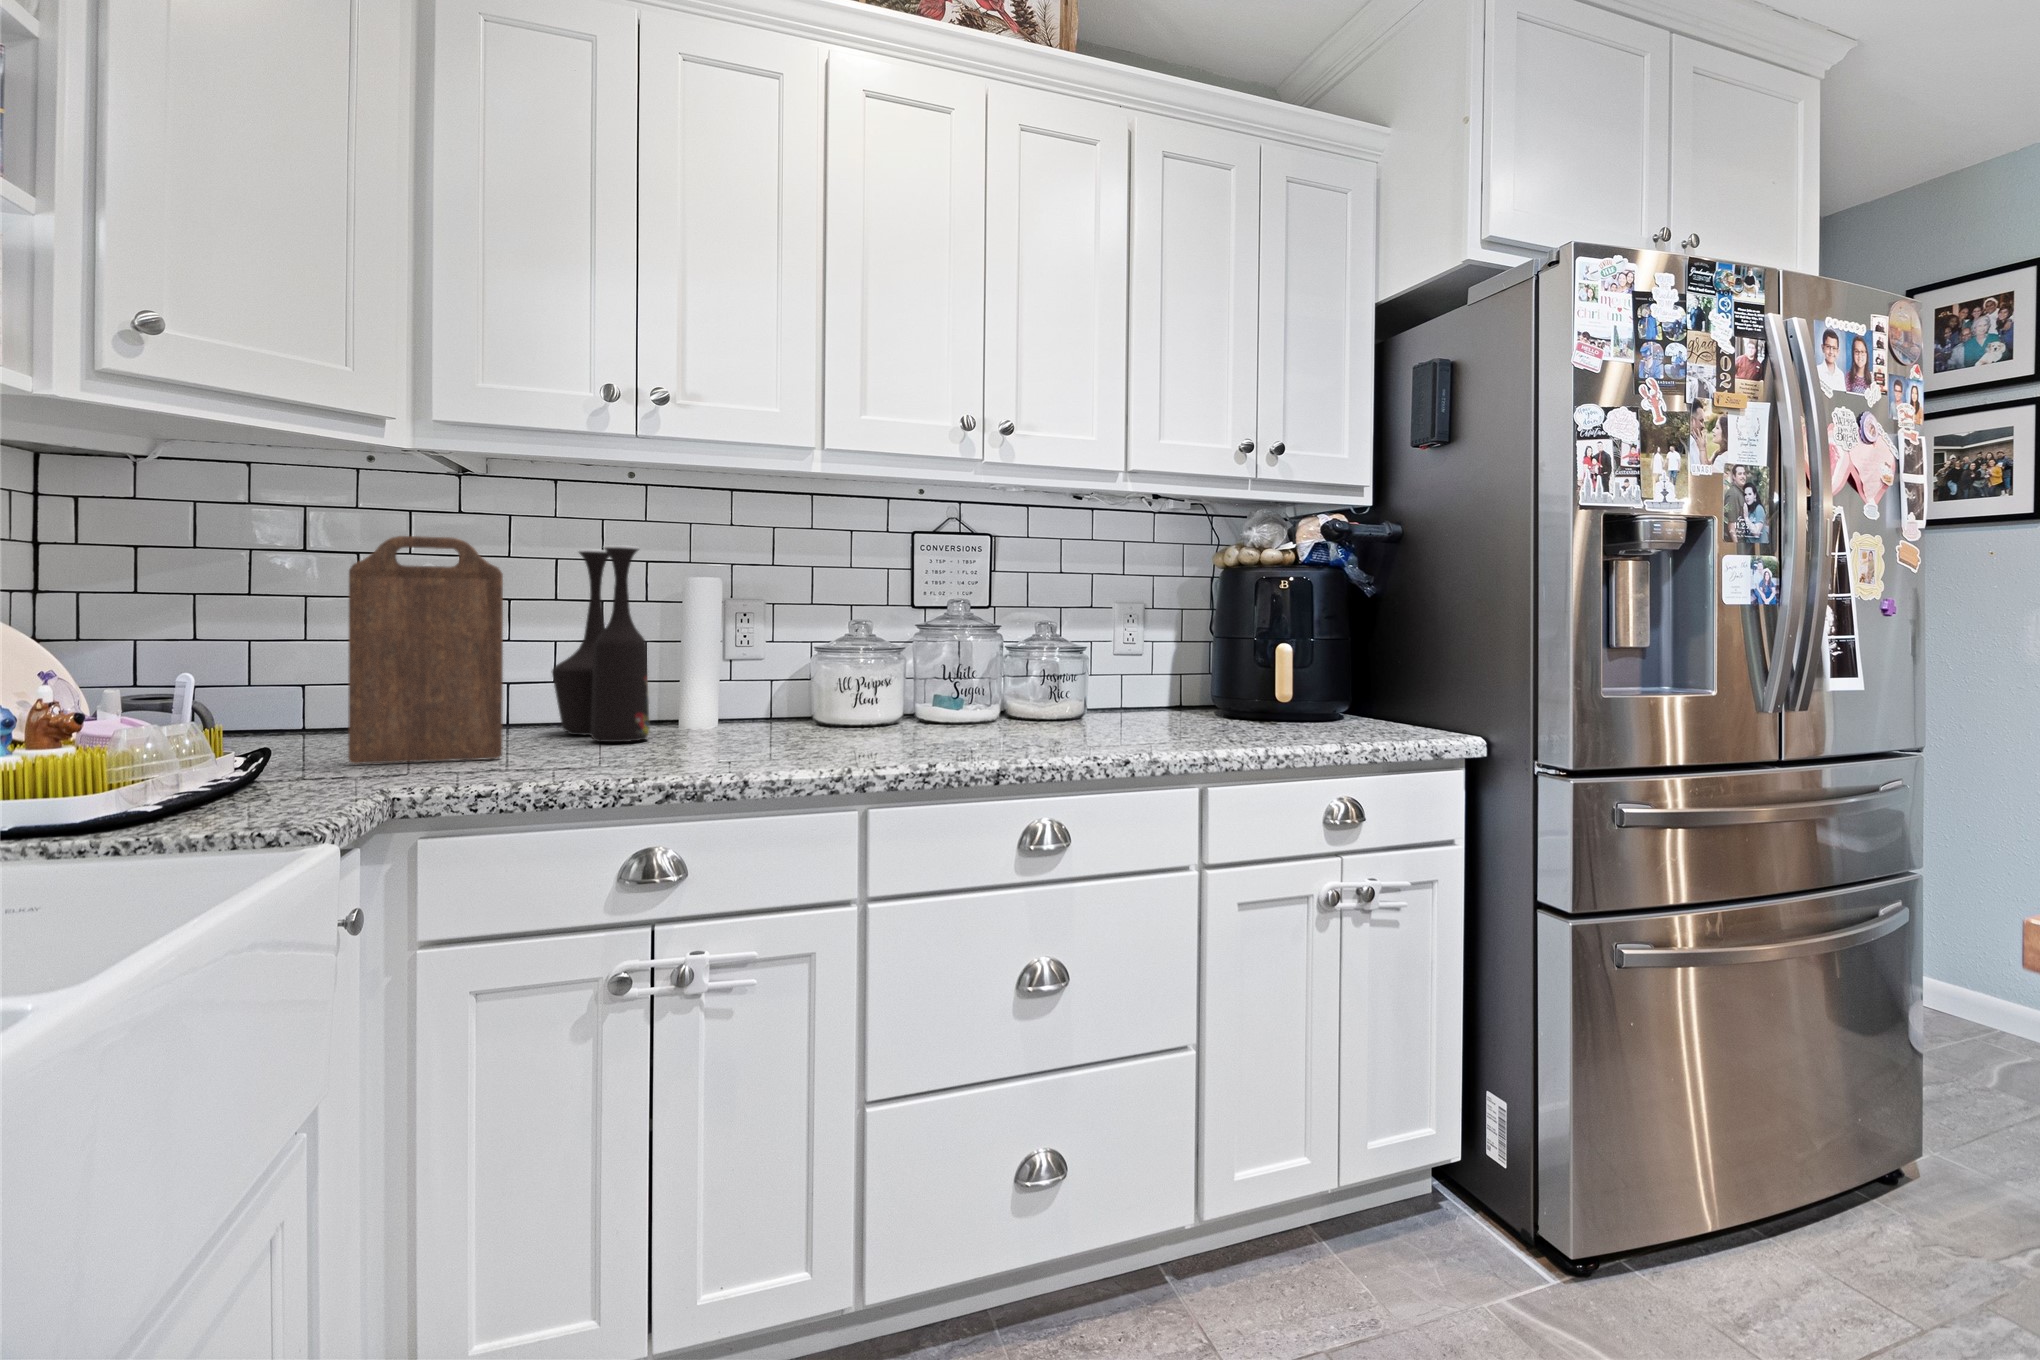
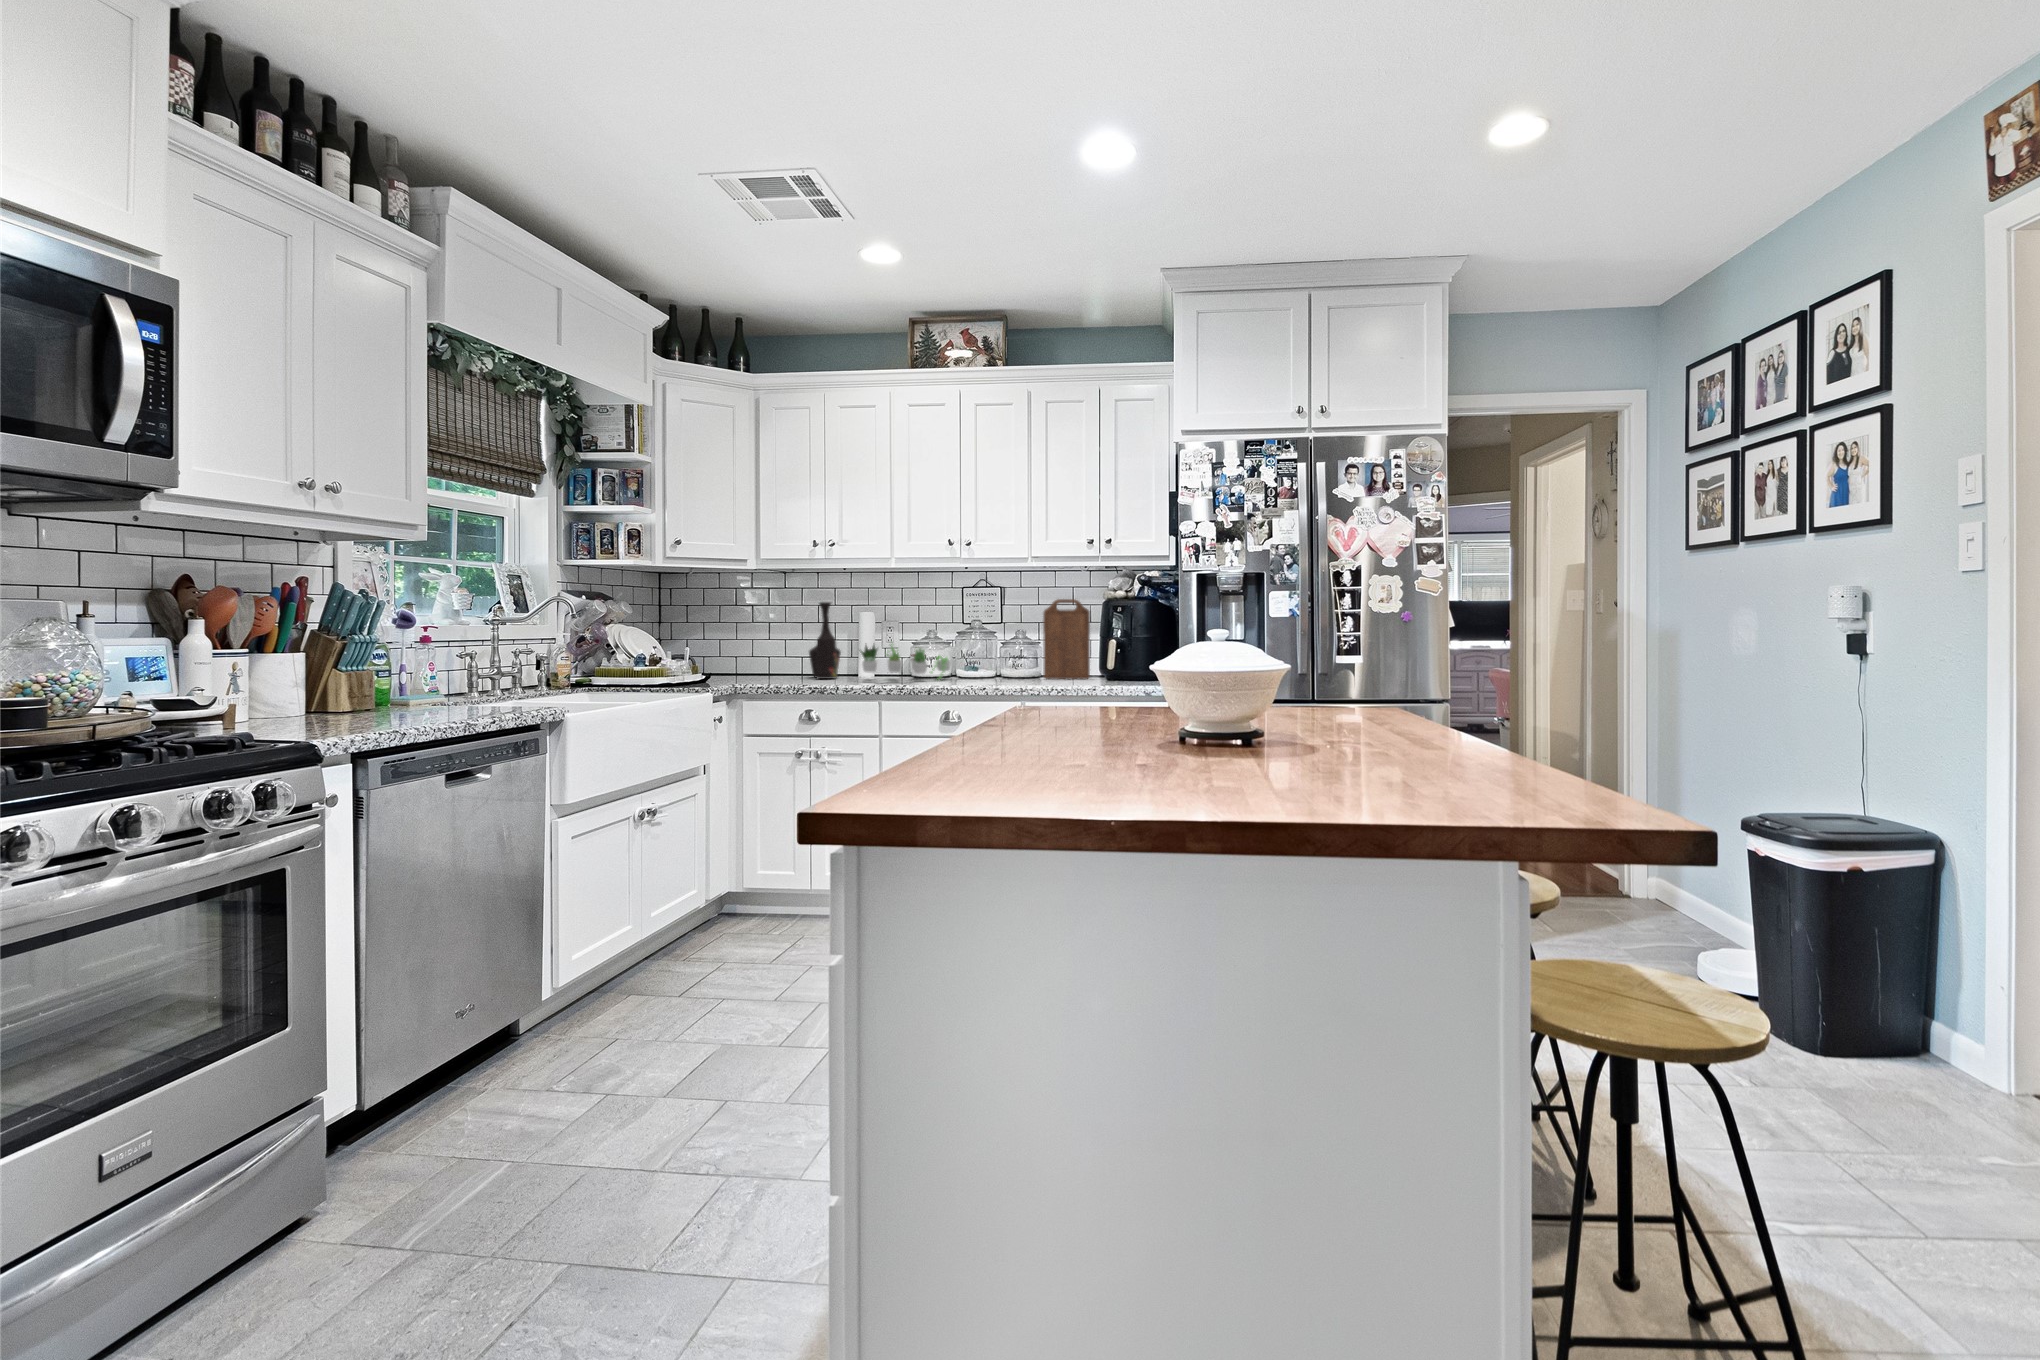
cutting board: present [348,536,503,764] -> present [1043,599,1090,679]
succulent plant: none [729,642,952,741] -> present [861,644,951,678]

